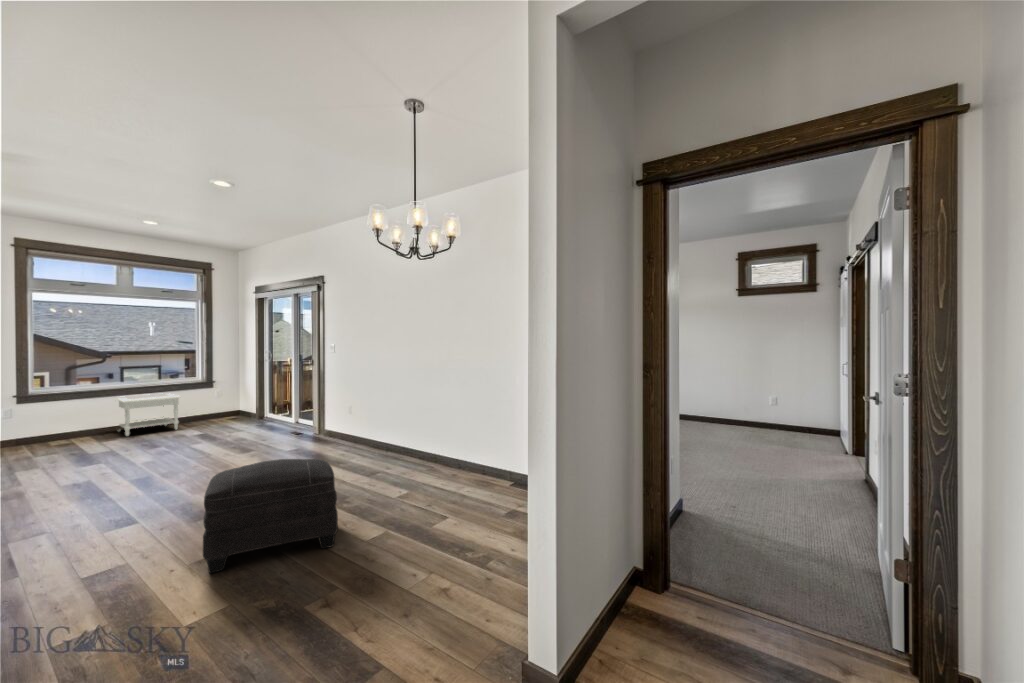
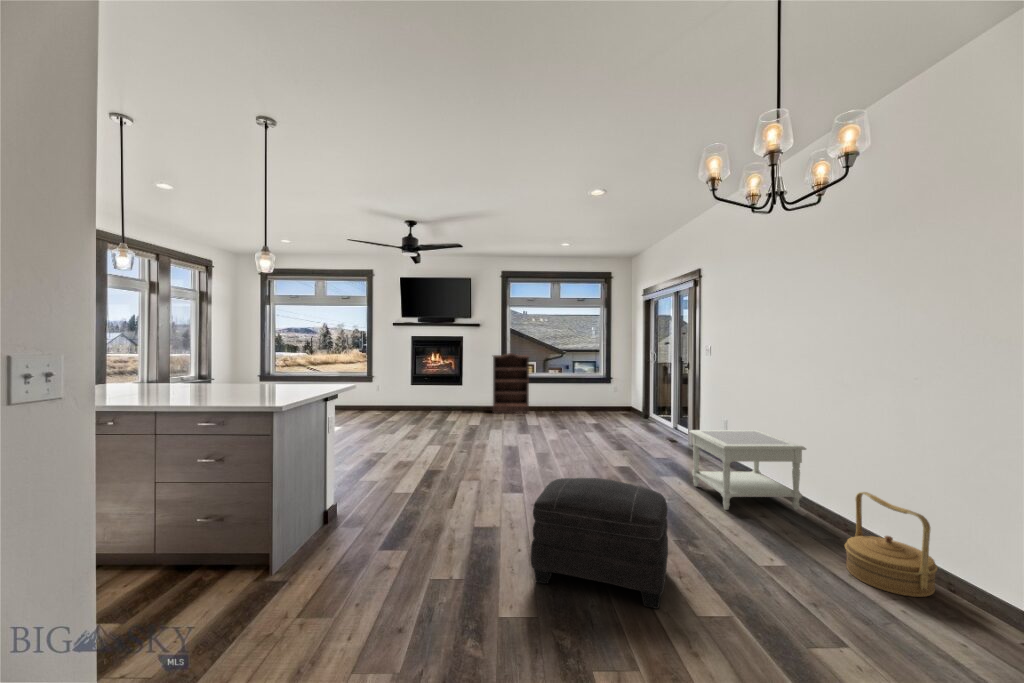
bookshelf: none [20,360,95,446] -> present [492,353,530,413]
side table: present [117,393,180,436] -> present [689,430,806,510]
woven basket: none [440,432,484,487] -> present [845,492,937,597]

